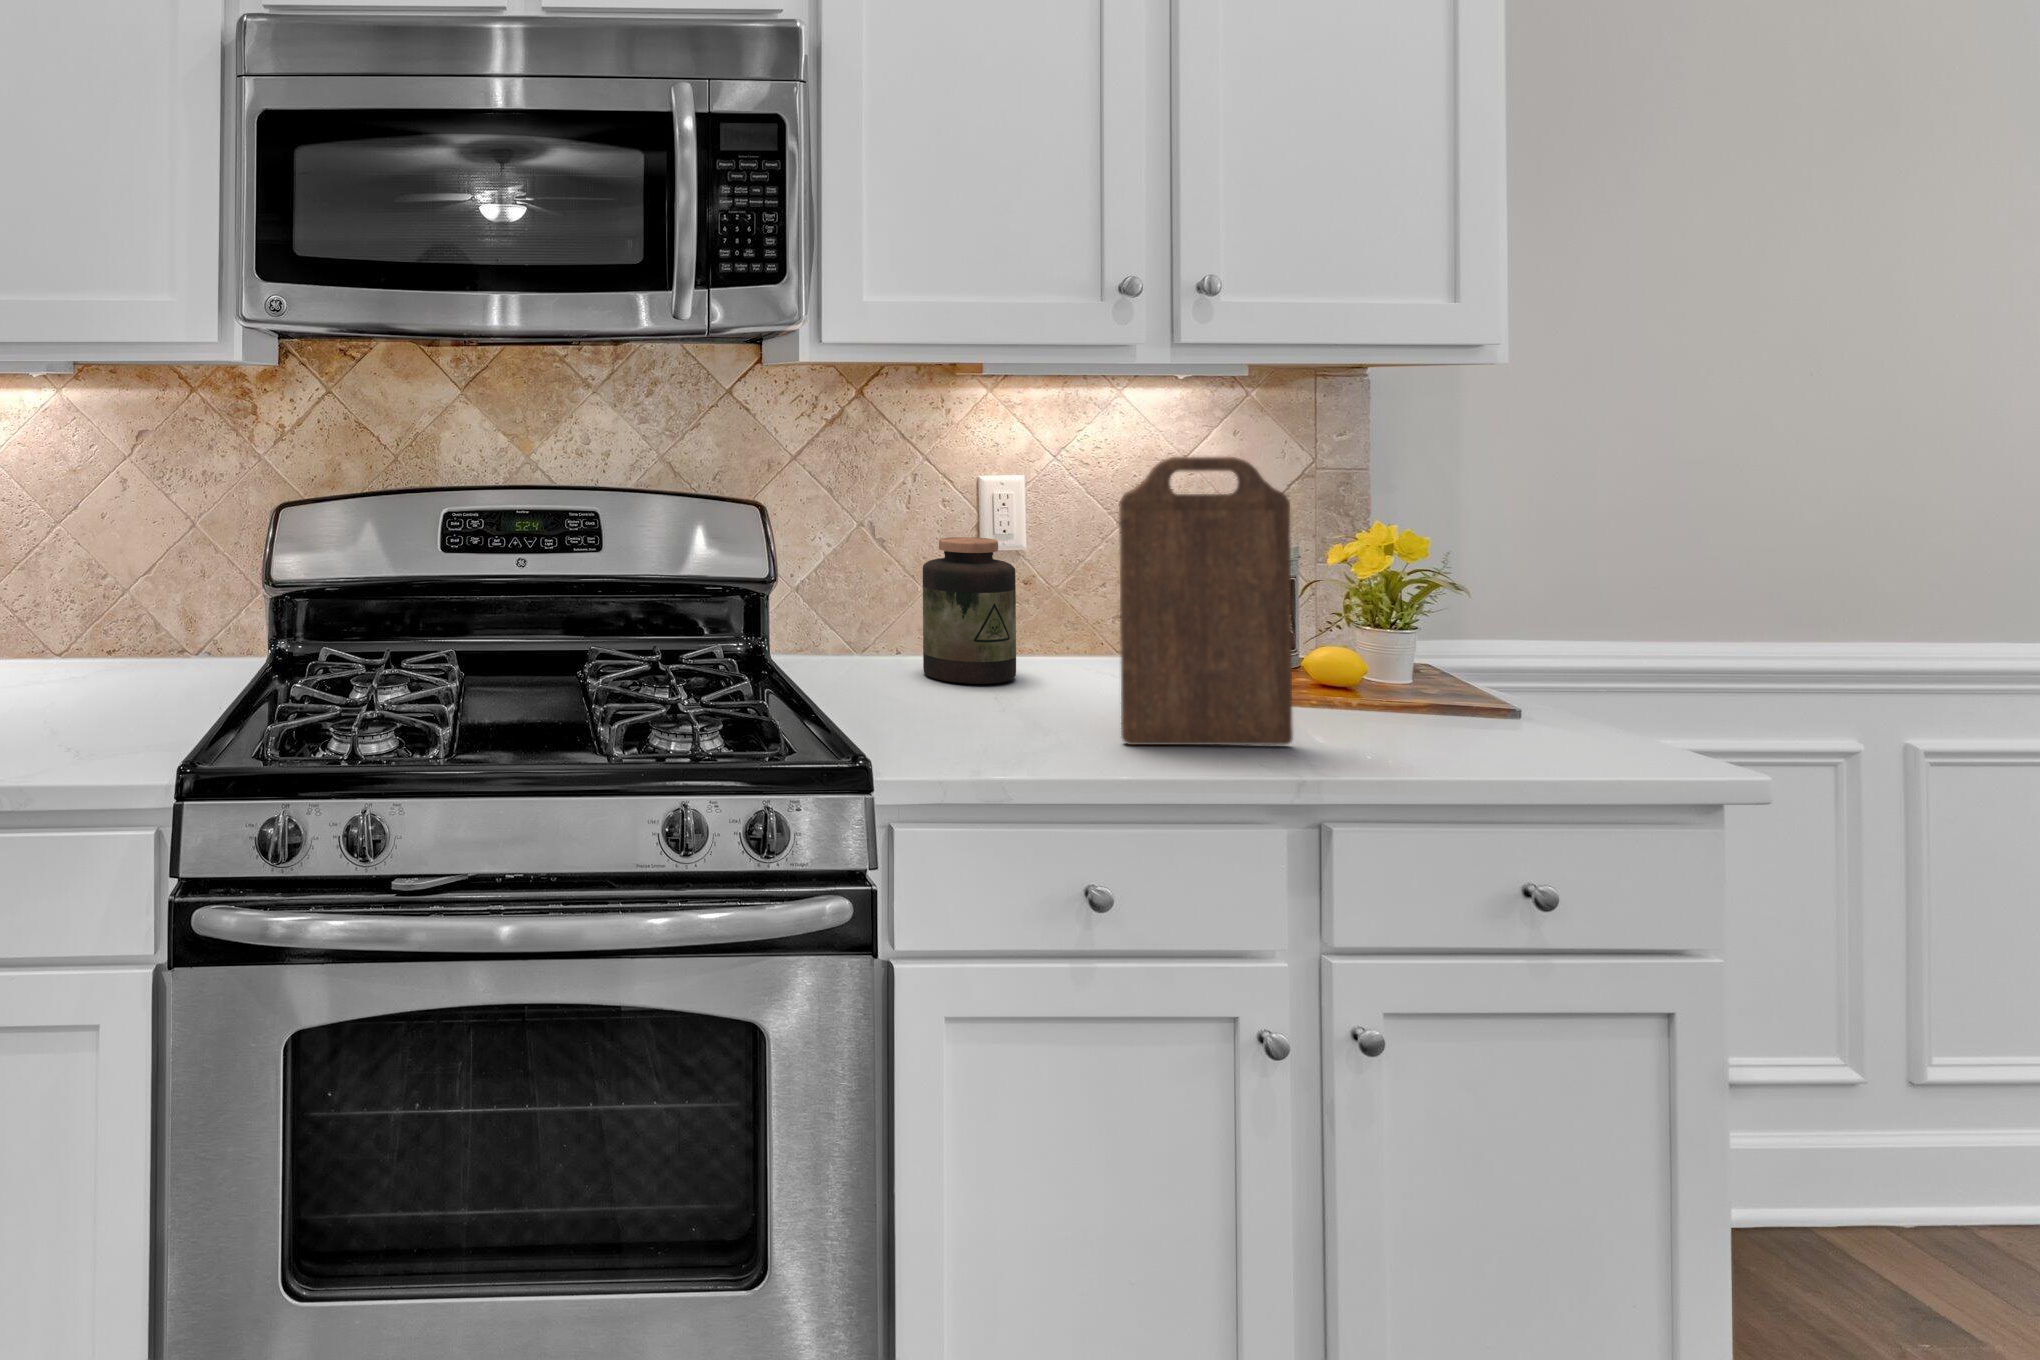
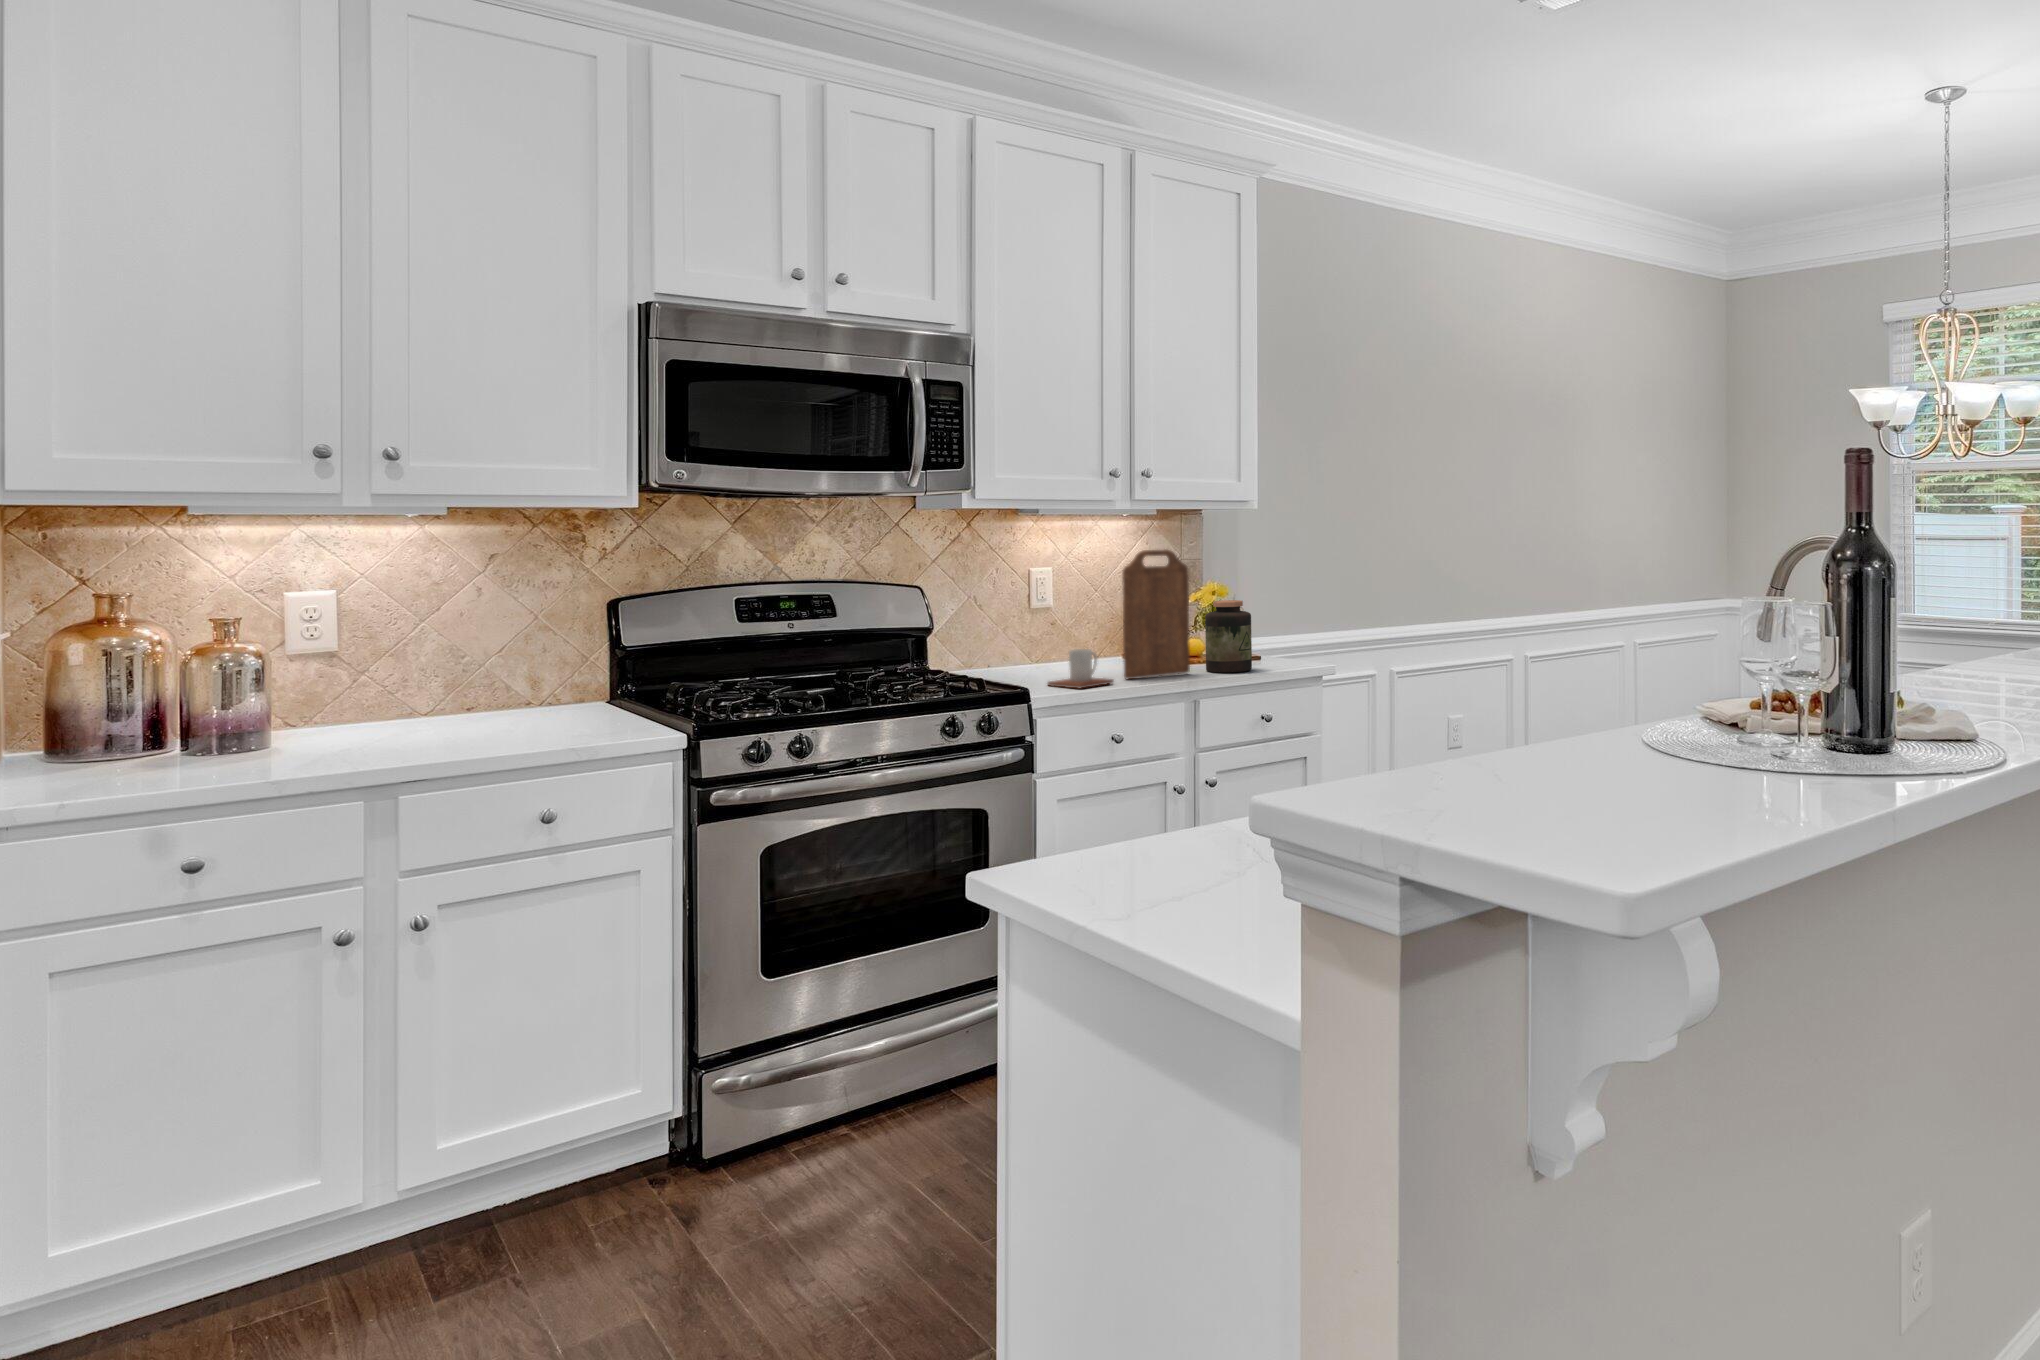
jar: present [923,537,1016,684] -> present [1205,600,1252,673]
mug: none [940,667,1084,763] -> present [1048,649,1114,688]

